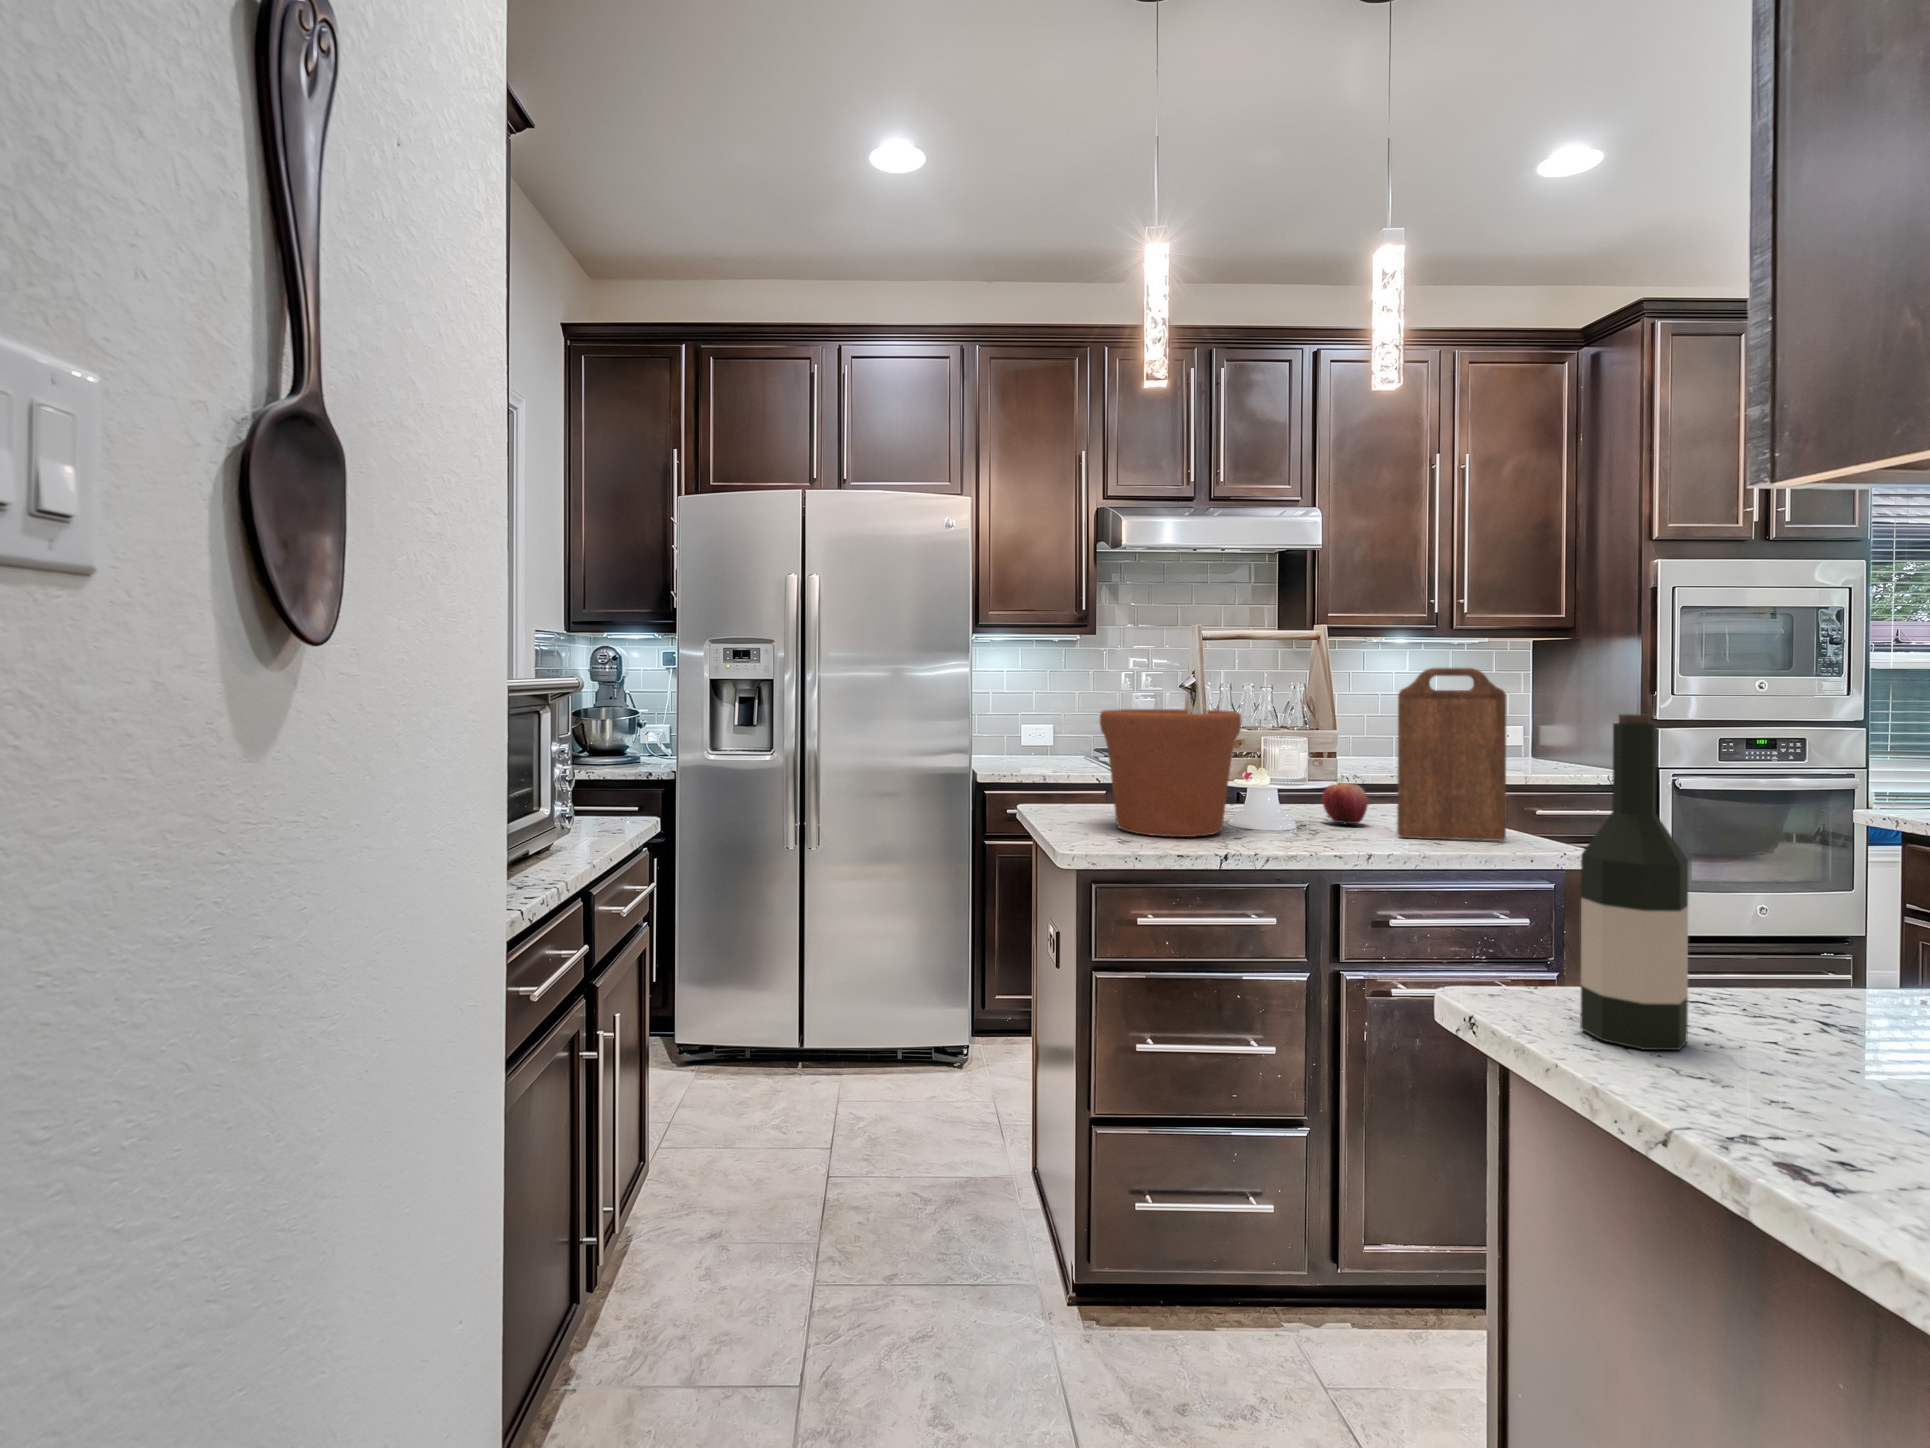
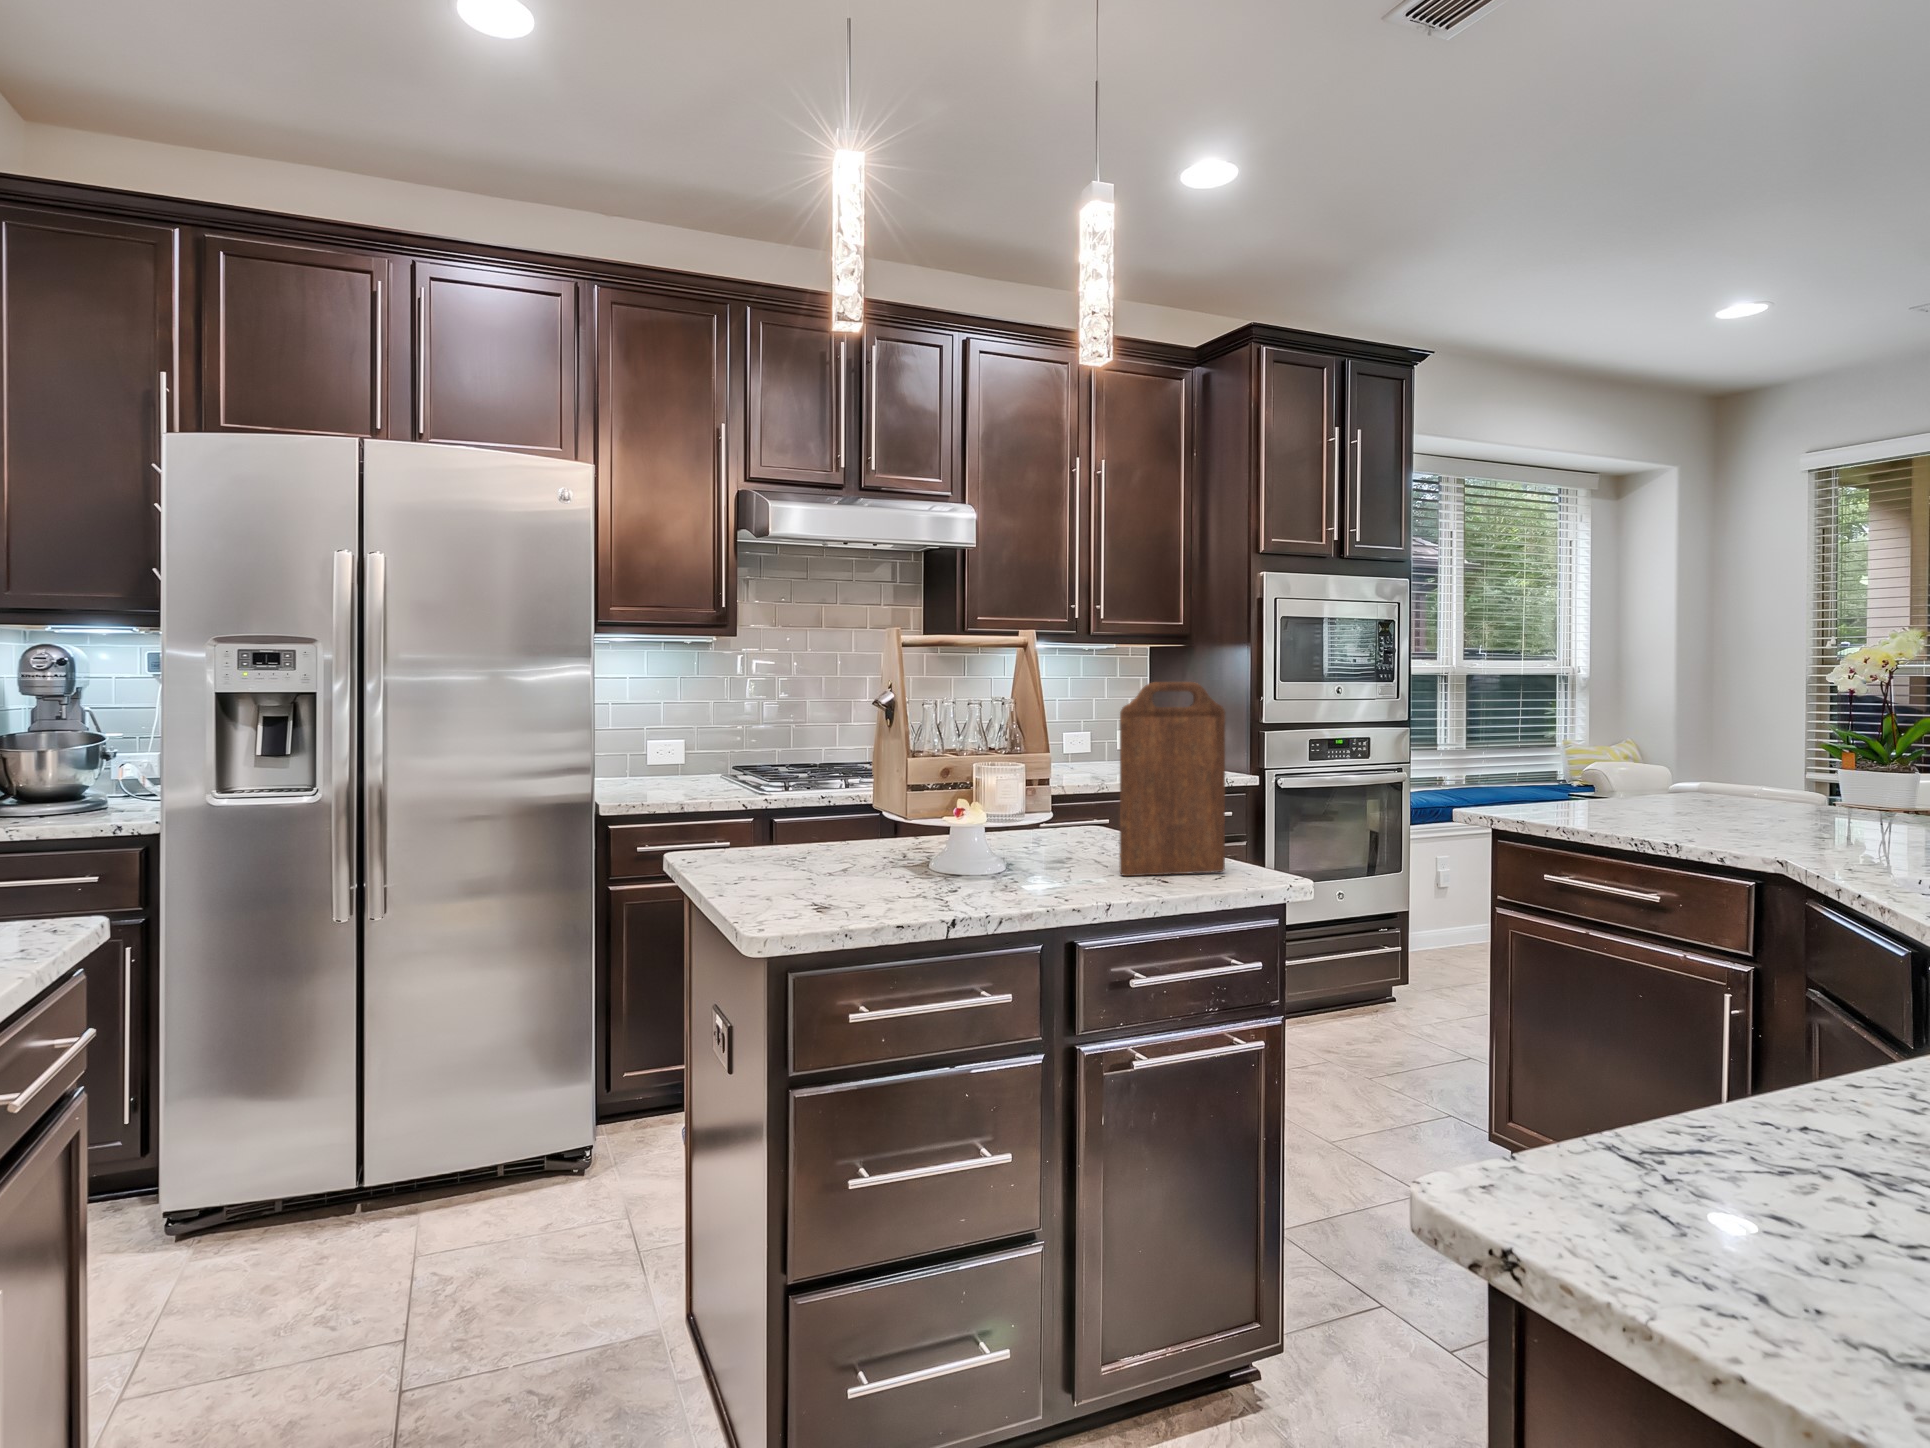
flower pot: present [1100,709,1241,837] -> none [786,733,958,898]
wine bottle: present [1580,714,1688,1050] -> none [1651,782,1823,1306]
apple: present [1322,780,1368,824] -> none [1030,809,1079,860]

